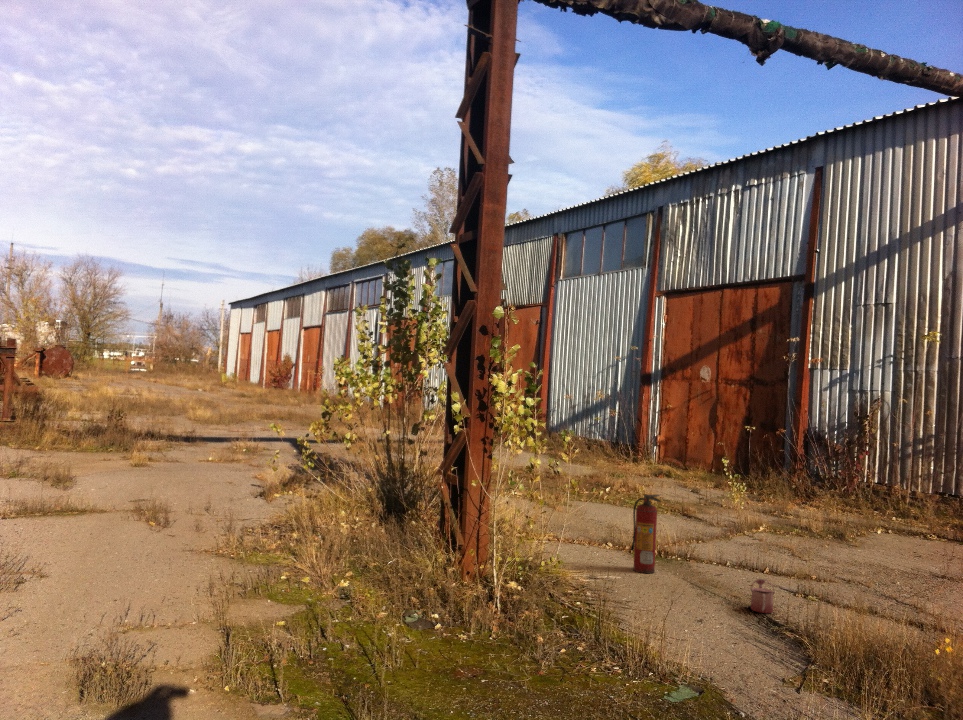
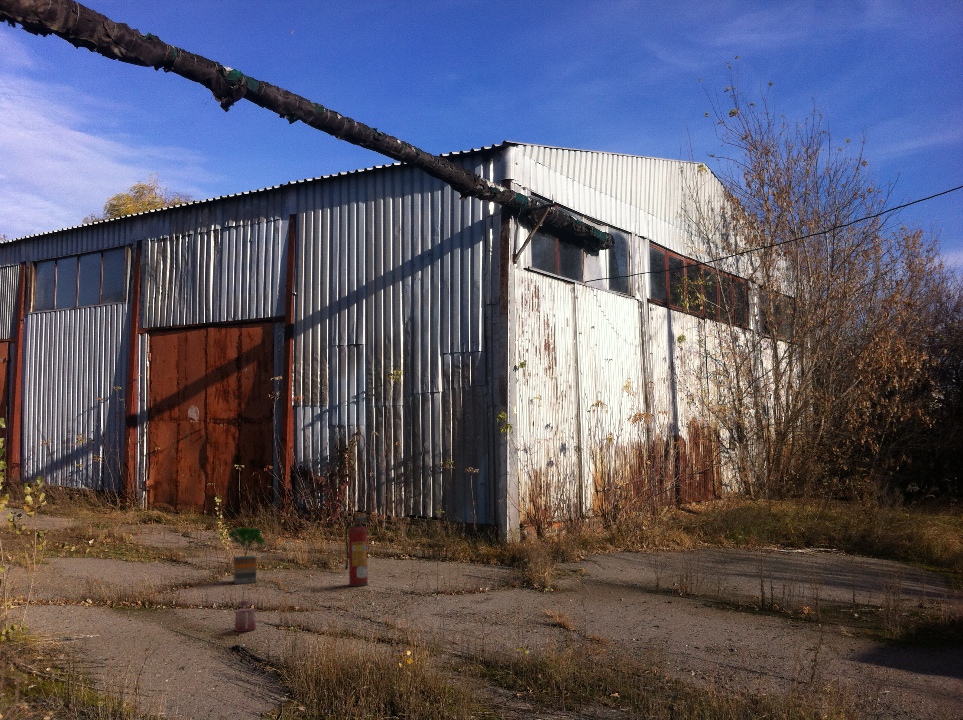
potted tree: none [740,492,781,550] -> present [228,527,265,584]
fire extinguisher: present [631,495,661,573] -> present [345,516,369,586]

